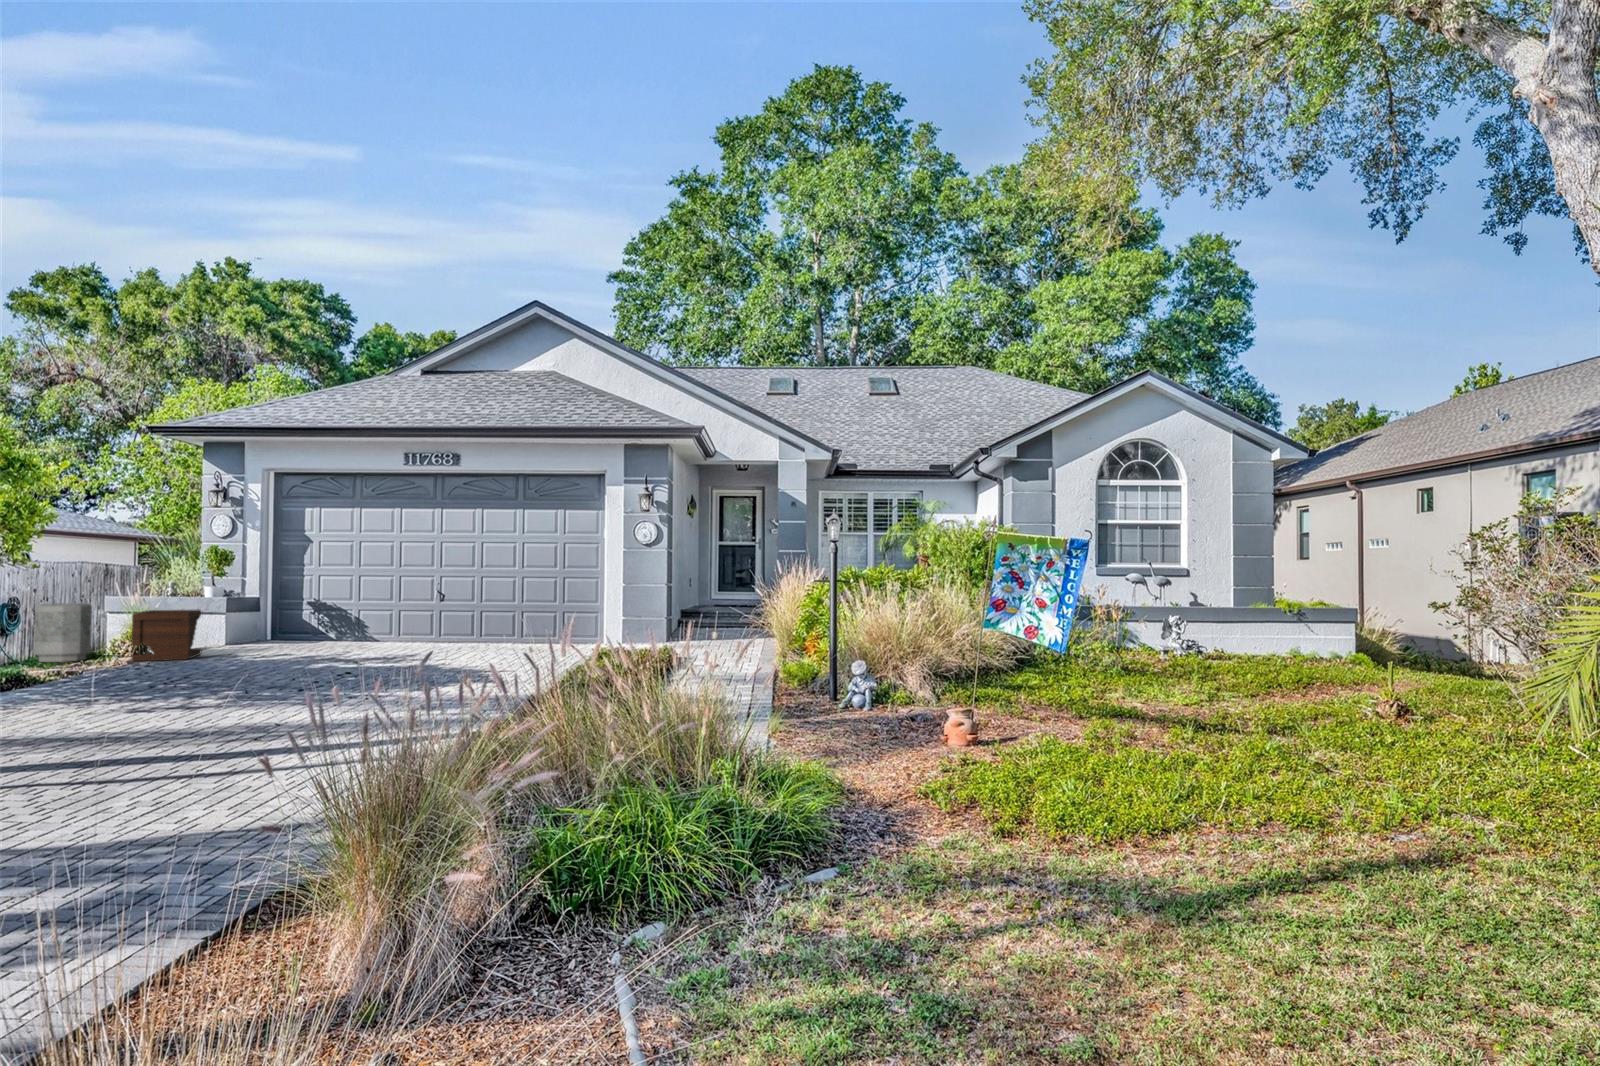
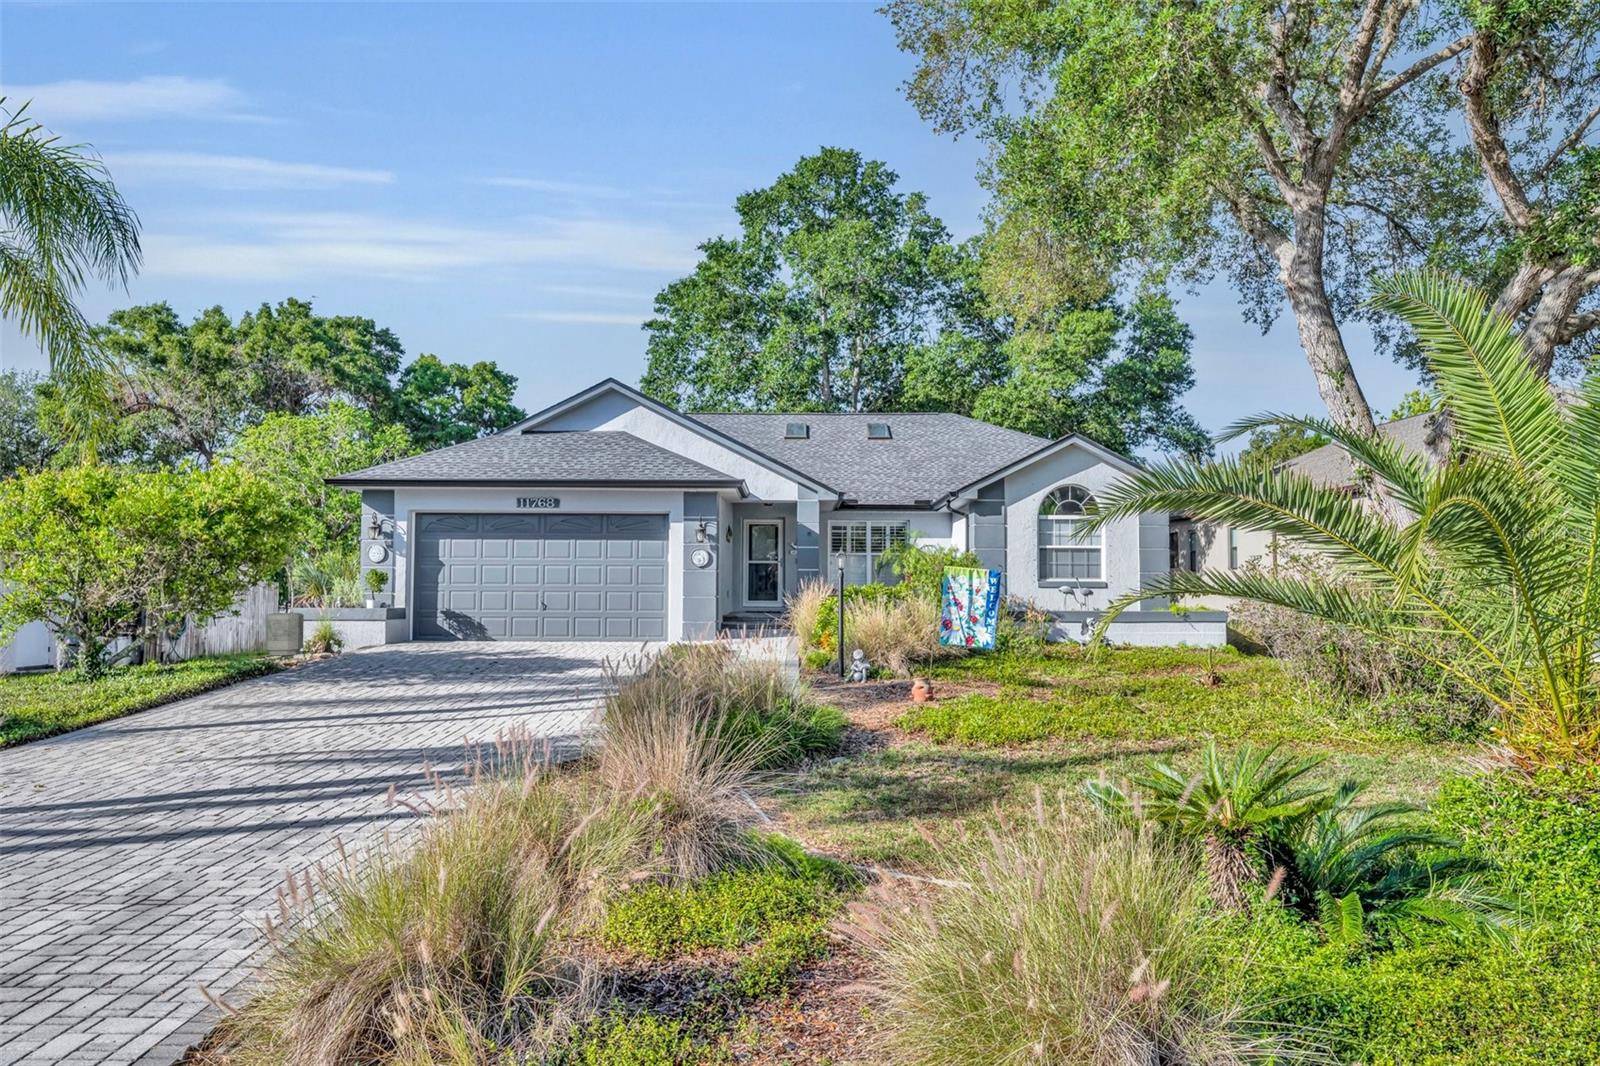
wooden crate: present [131,610,202,661] -> none [336,617,377,655]

